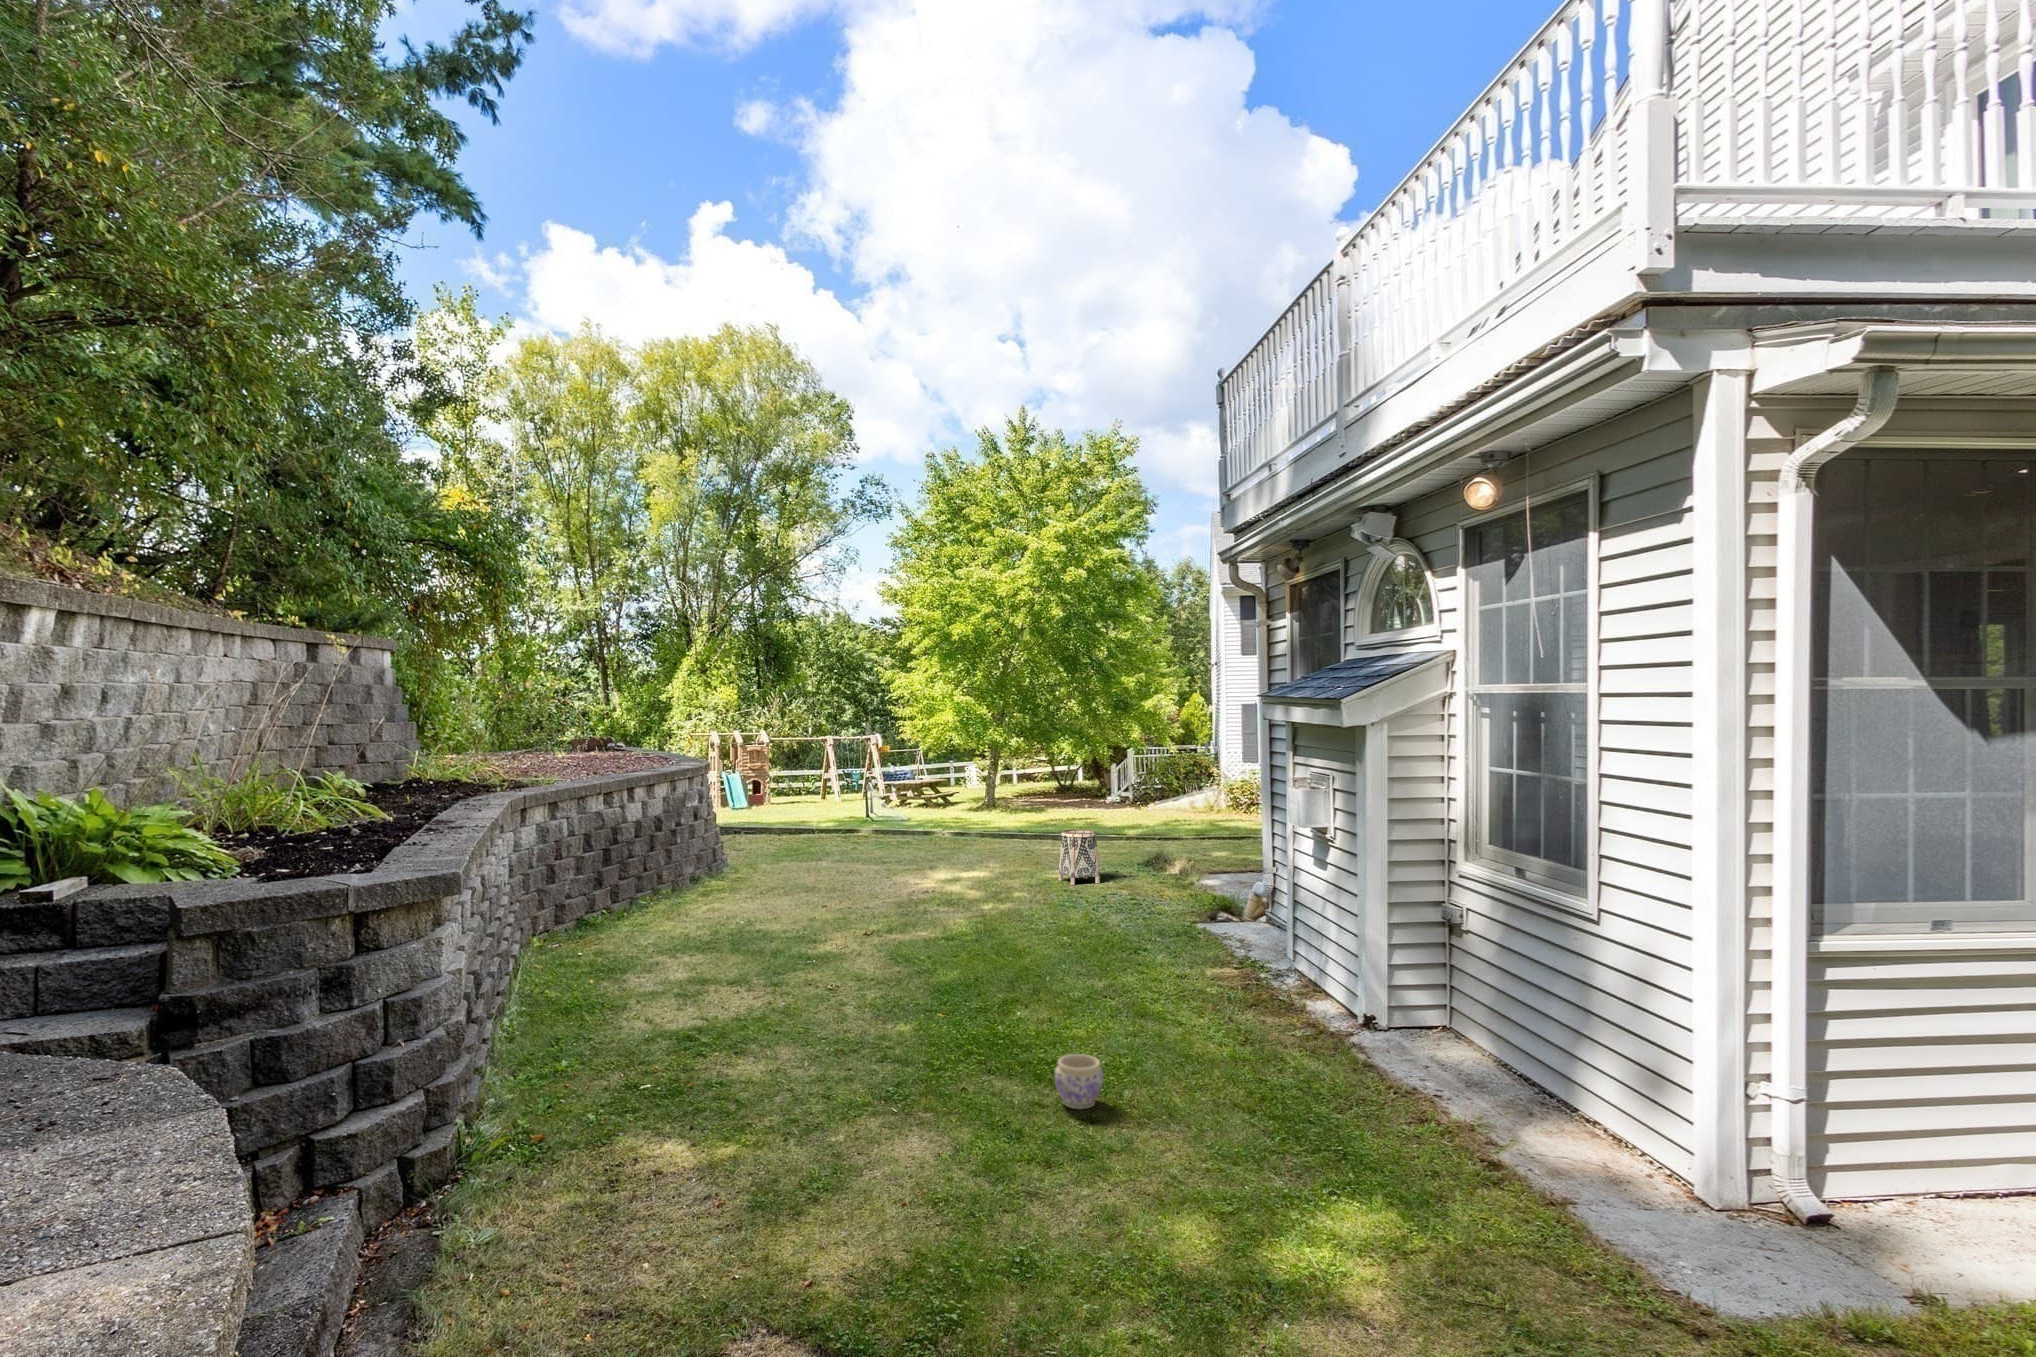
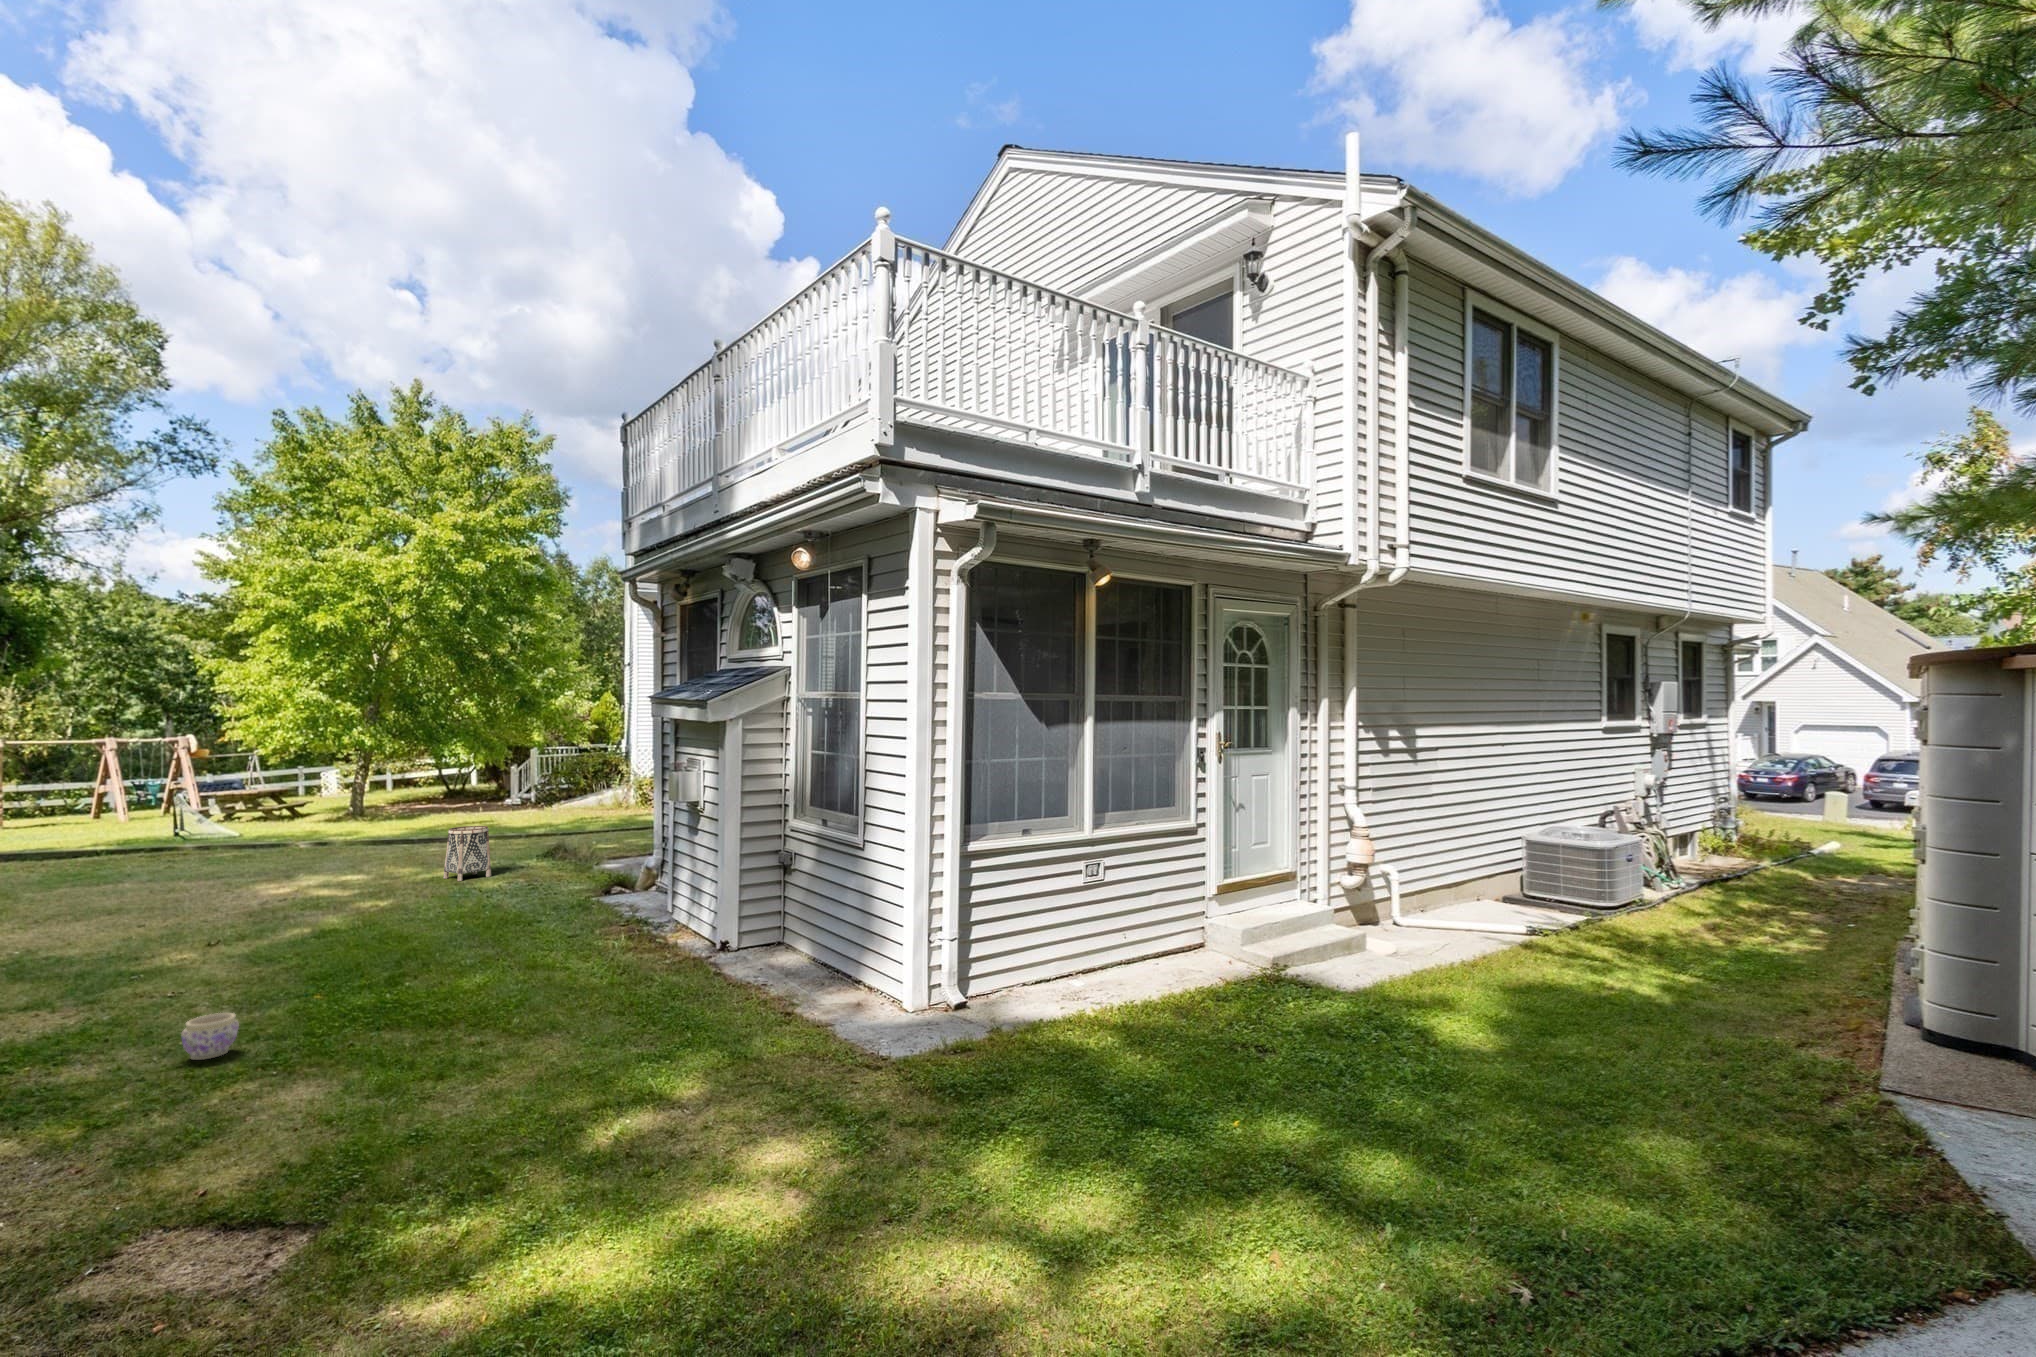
planter: present [1055,1054,1103,1110] -> present [182,1013,239,1060]

